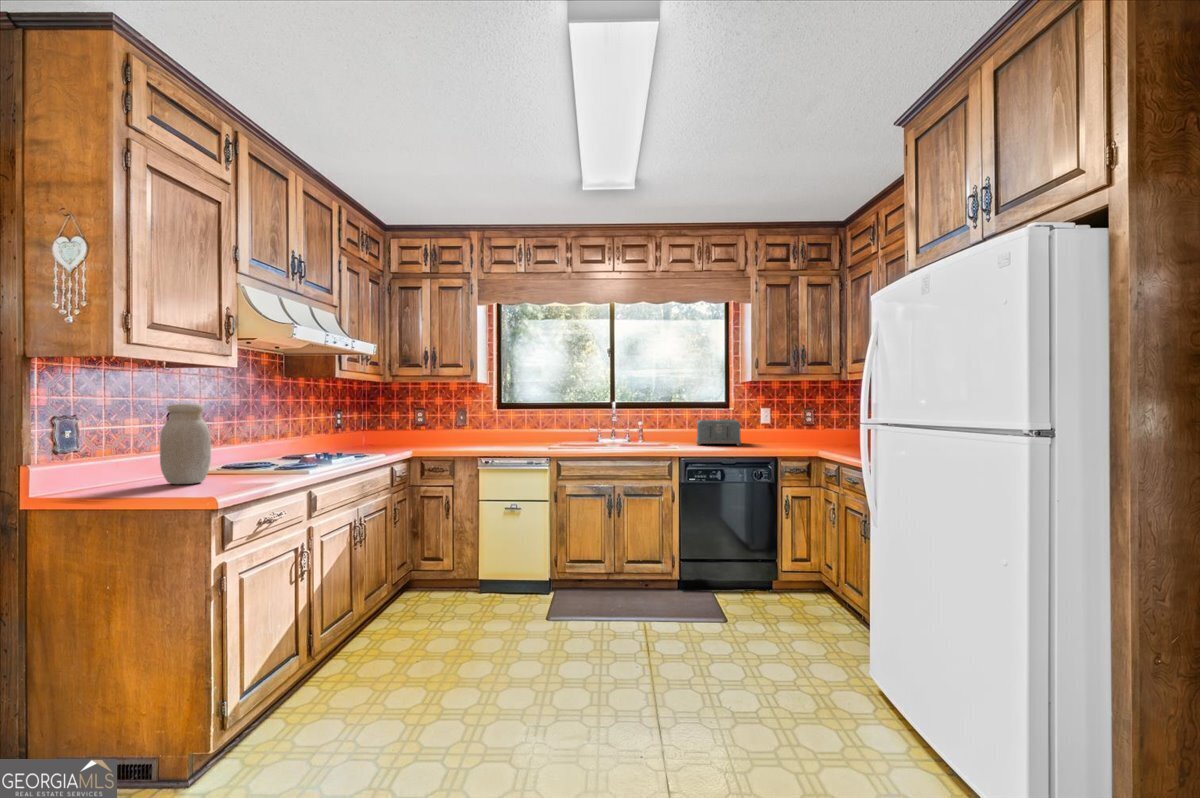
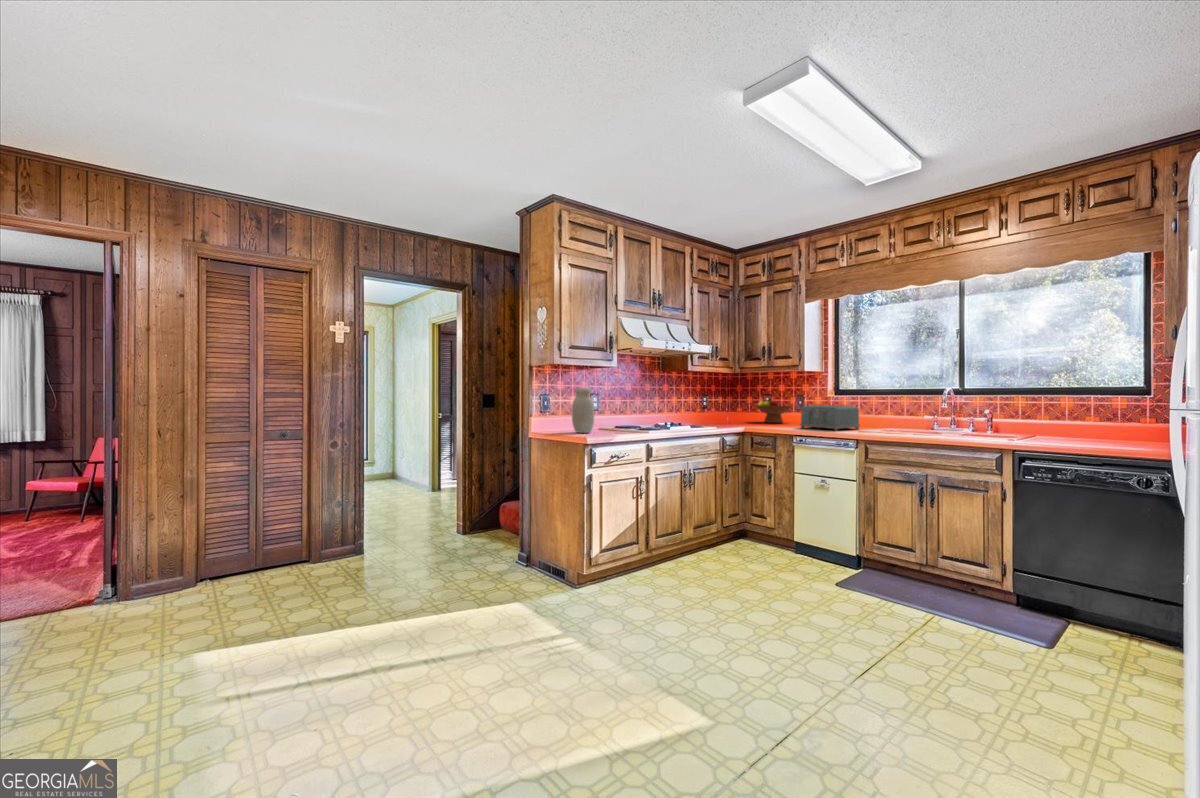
fruit bowl: none [409,414,454,444] -> present [756,399,792,423]
toaster: present [696,419,741,446] -> present [800,405,860,430]

